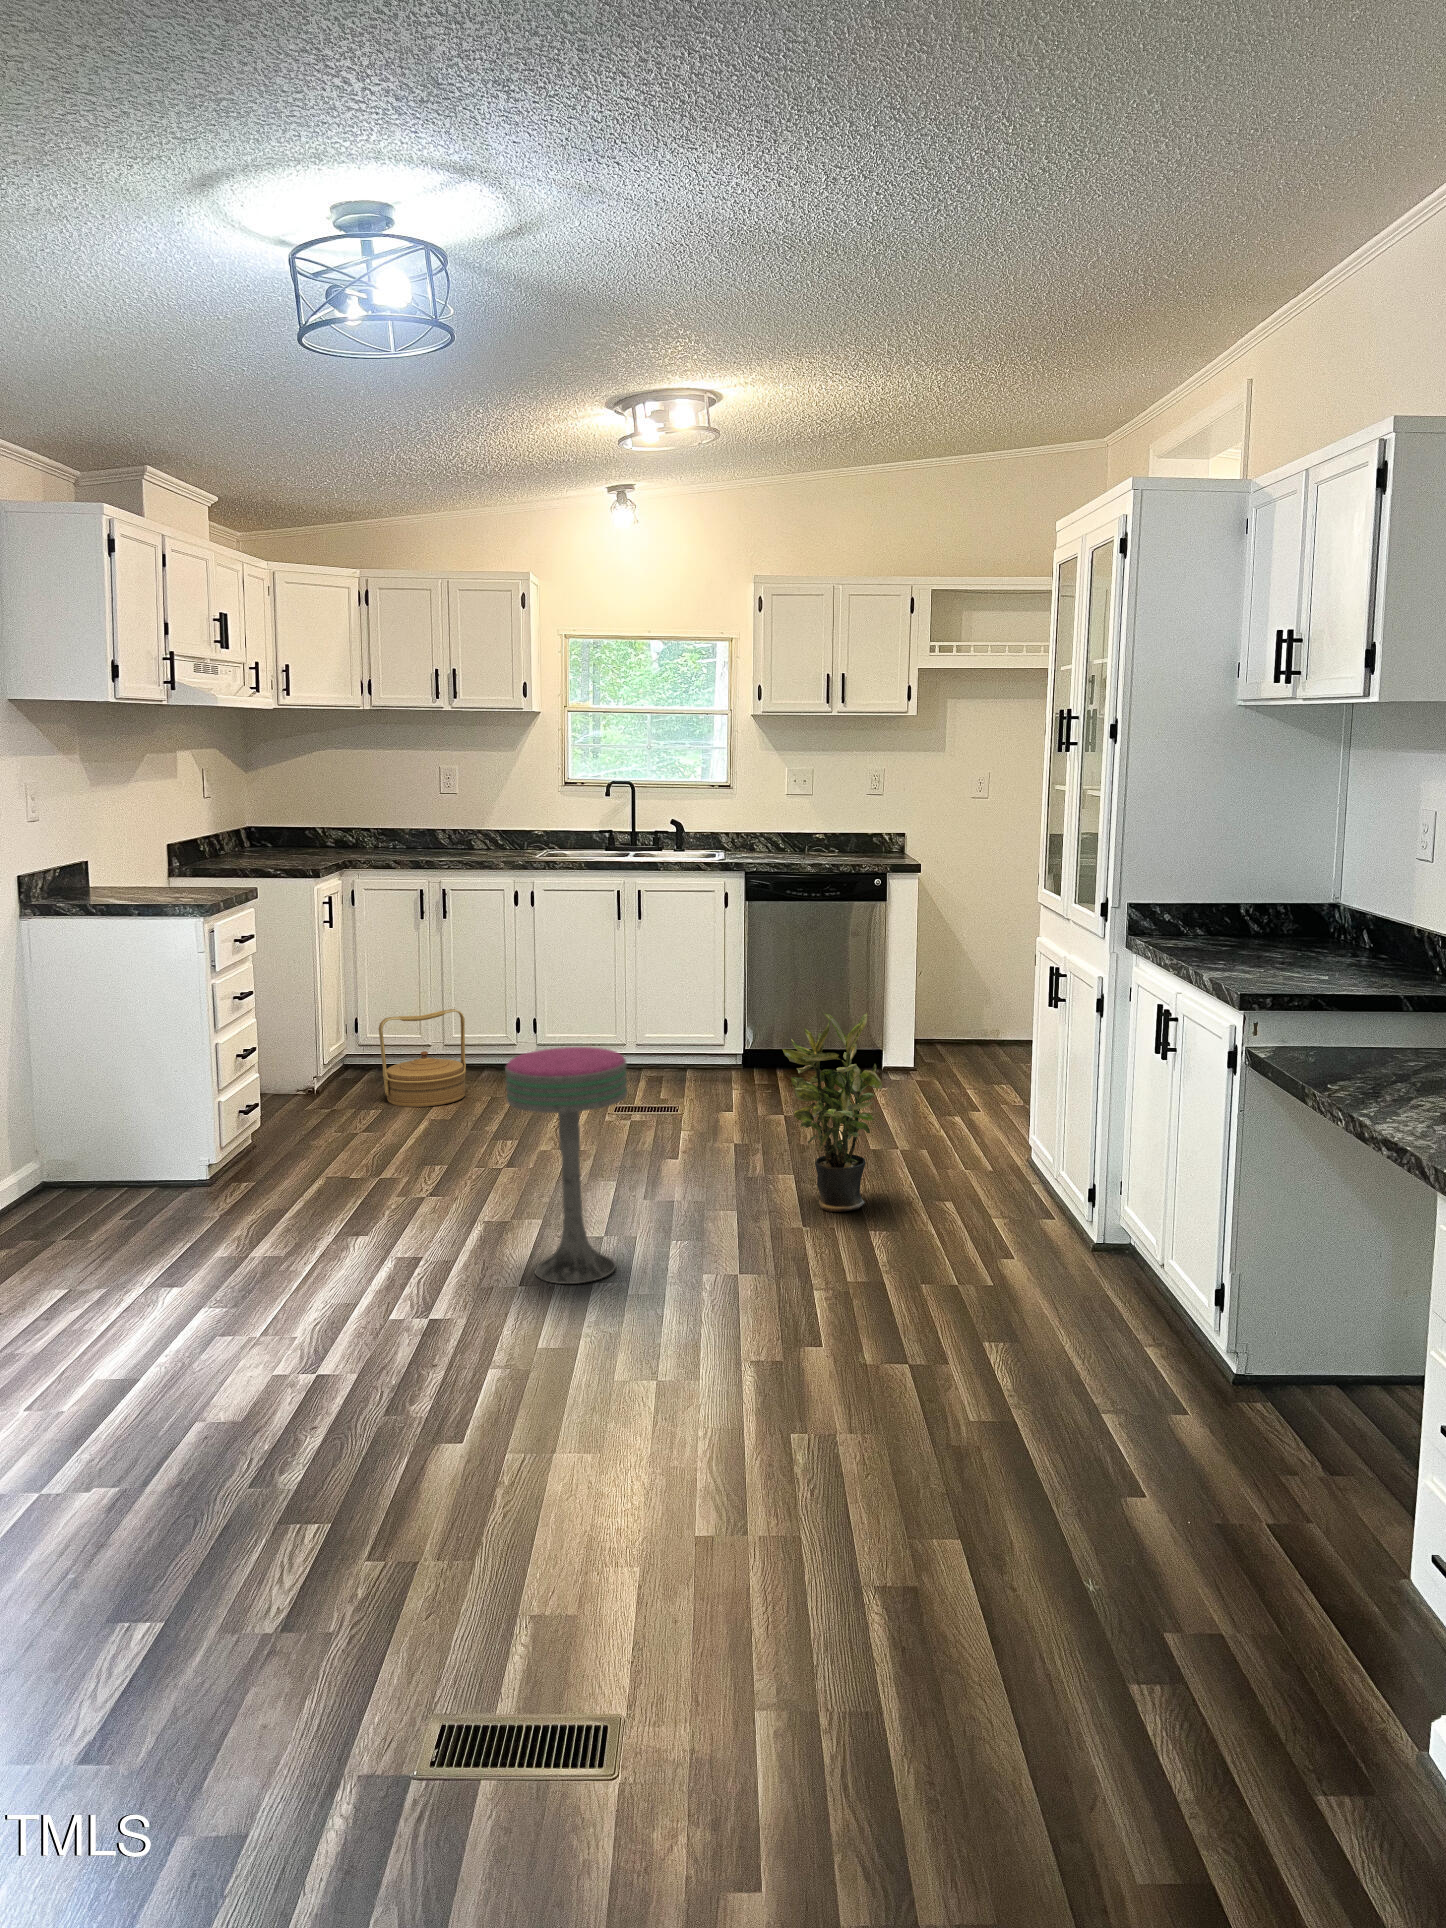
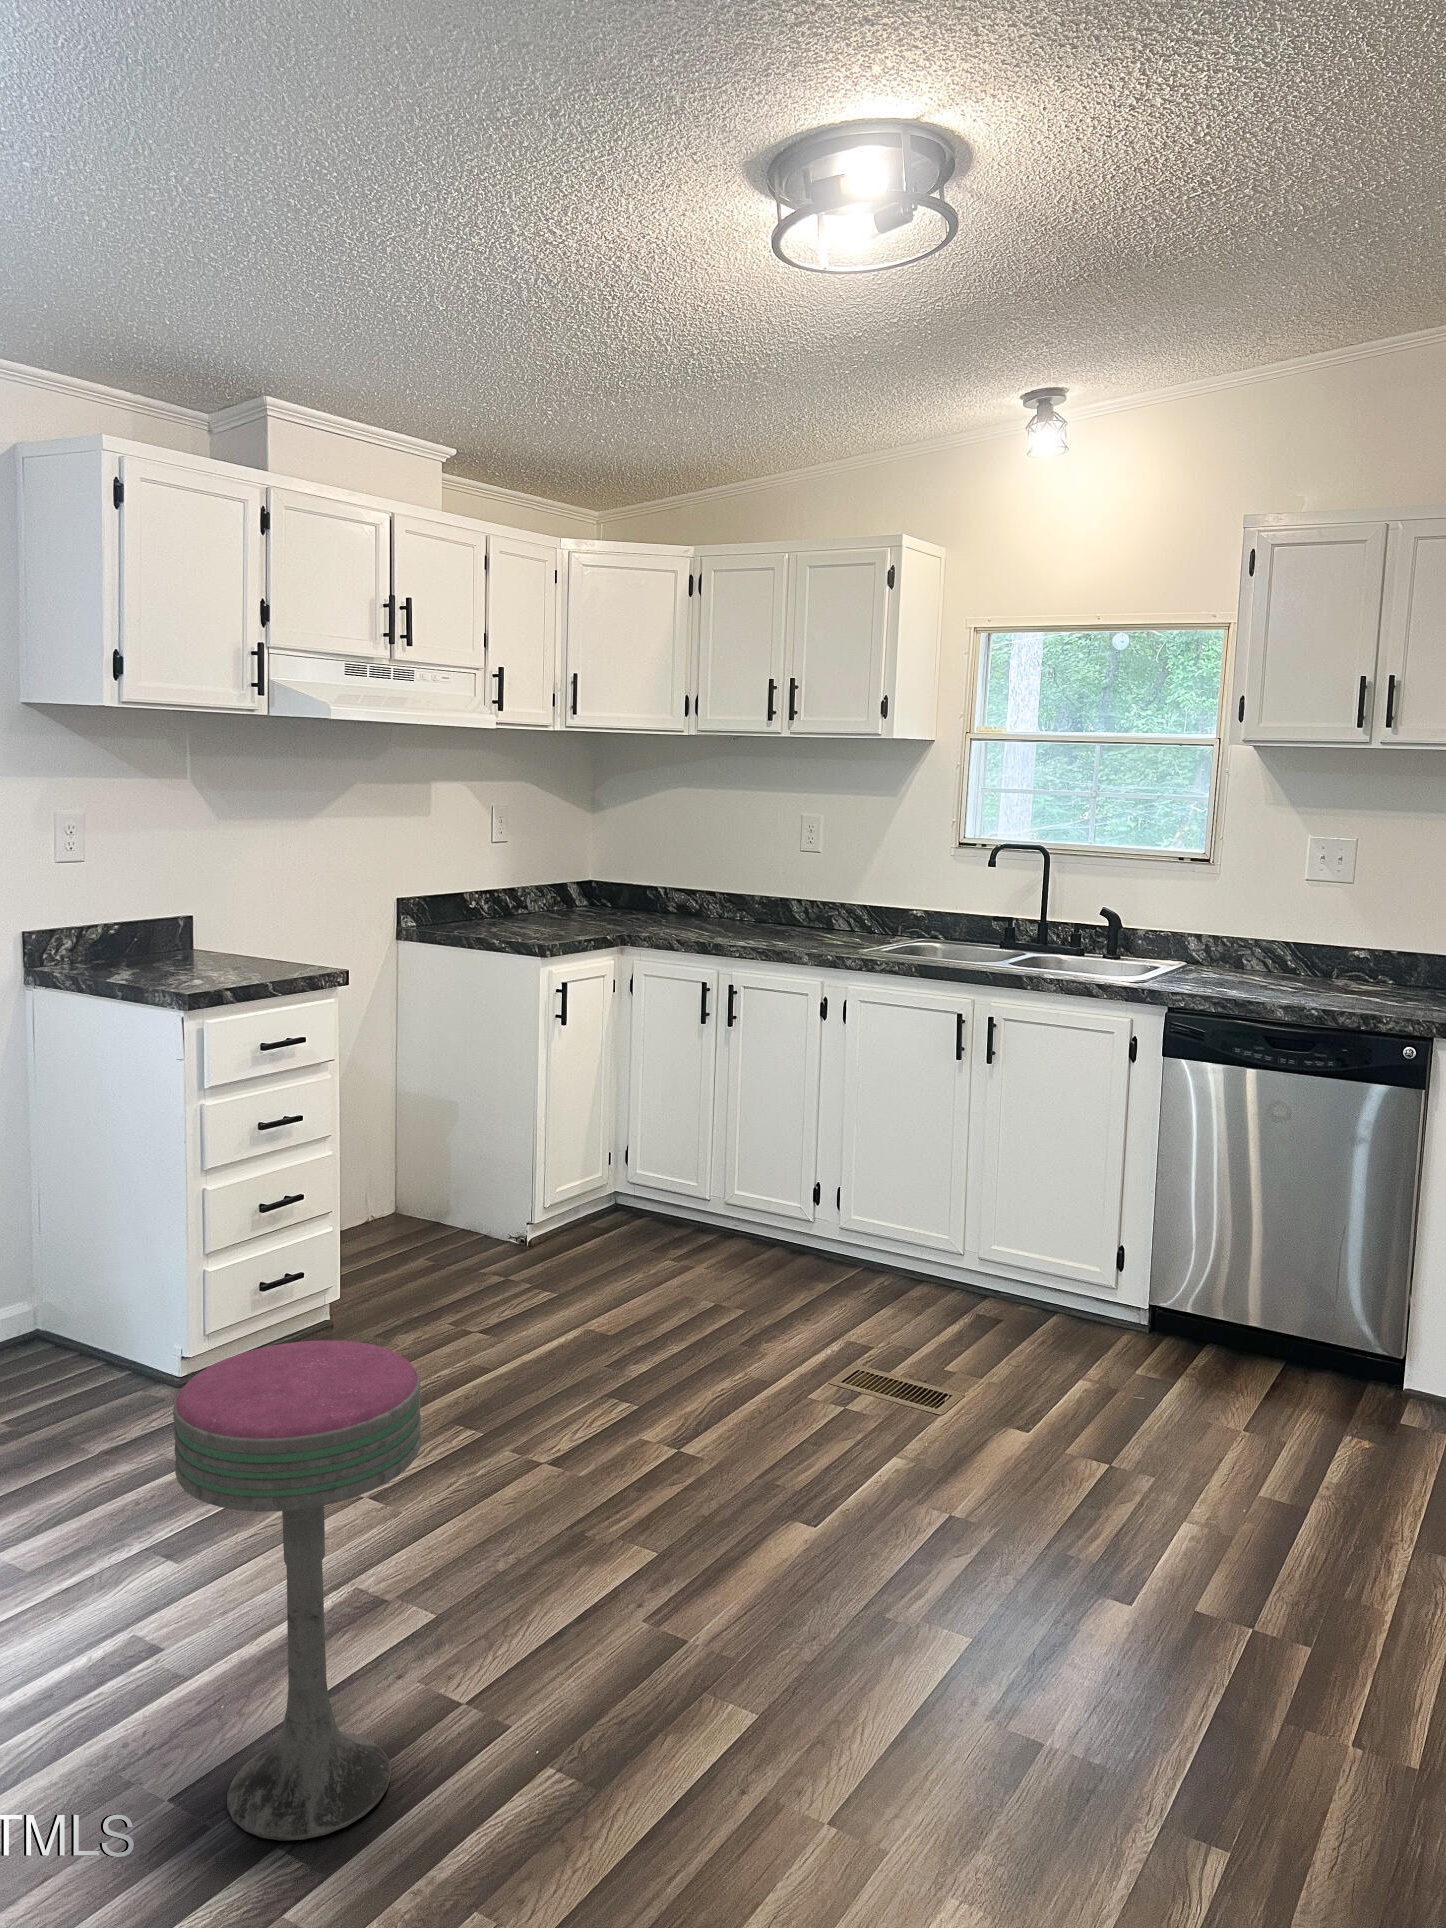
basket: present [379,1009,466,1107] -> none [575,1162,702,1302]
potted plant: present [783,1013,883,1212] -> none [854,1347,1087,1796]

